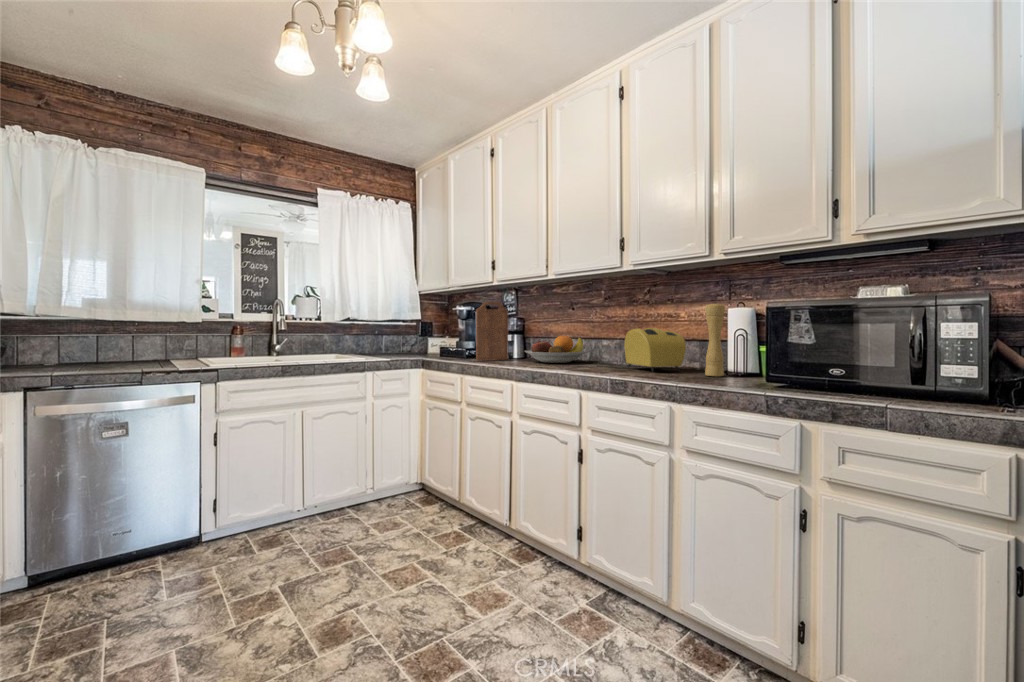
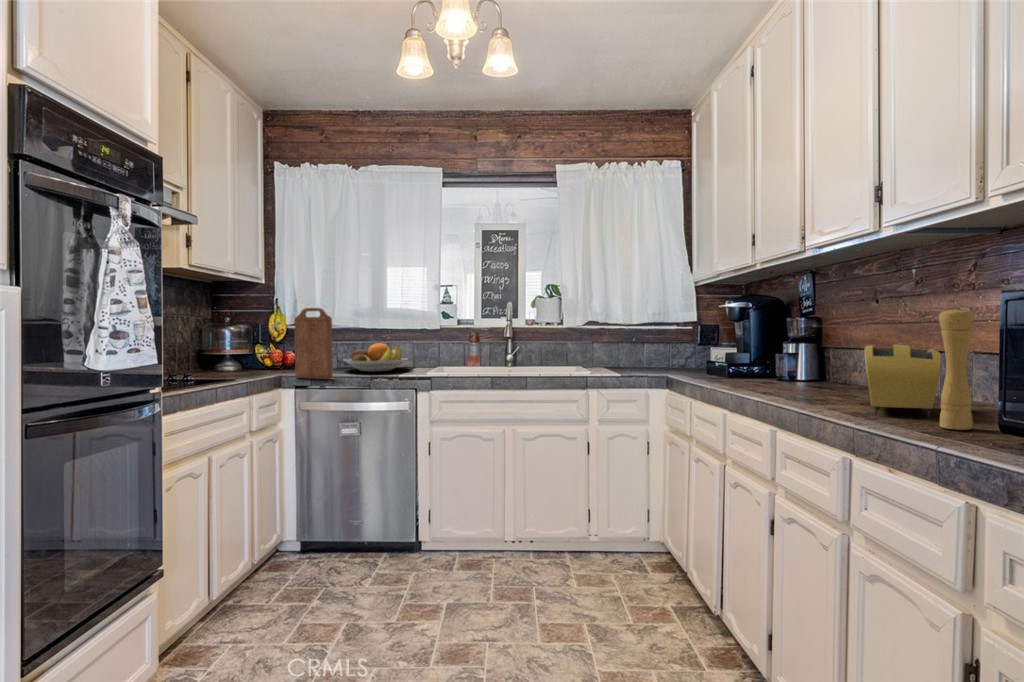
cutting board: present [476,302,508,361] -> present [294,308,333,379]
fruit bowl: present [525,335,587,363] -> present [343,343,408,372]

